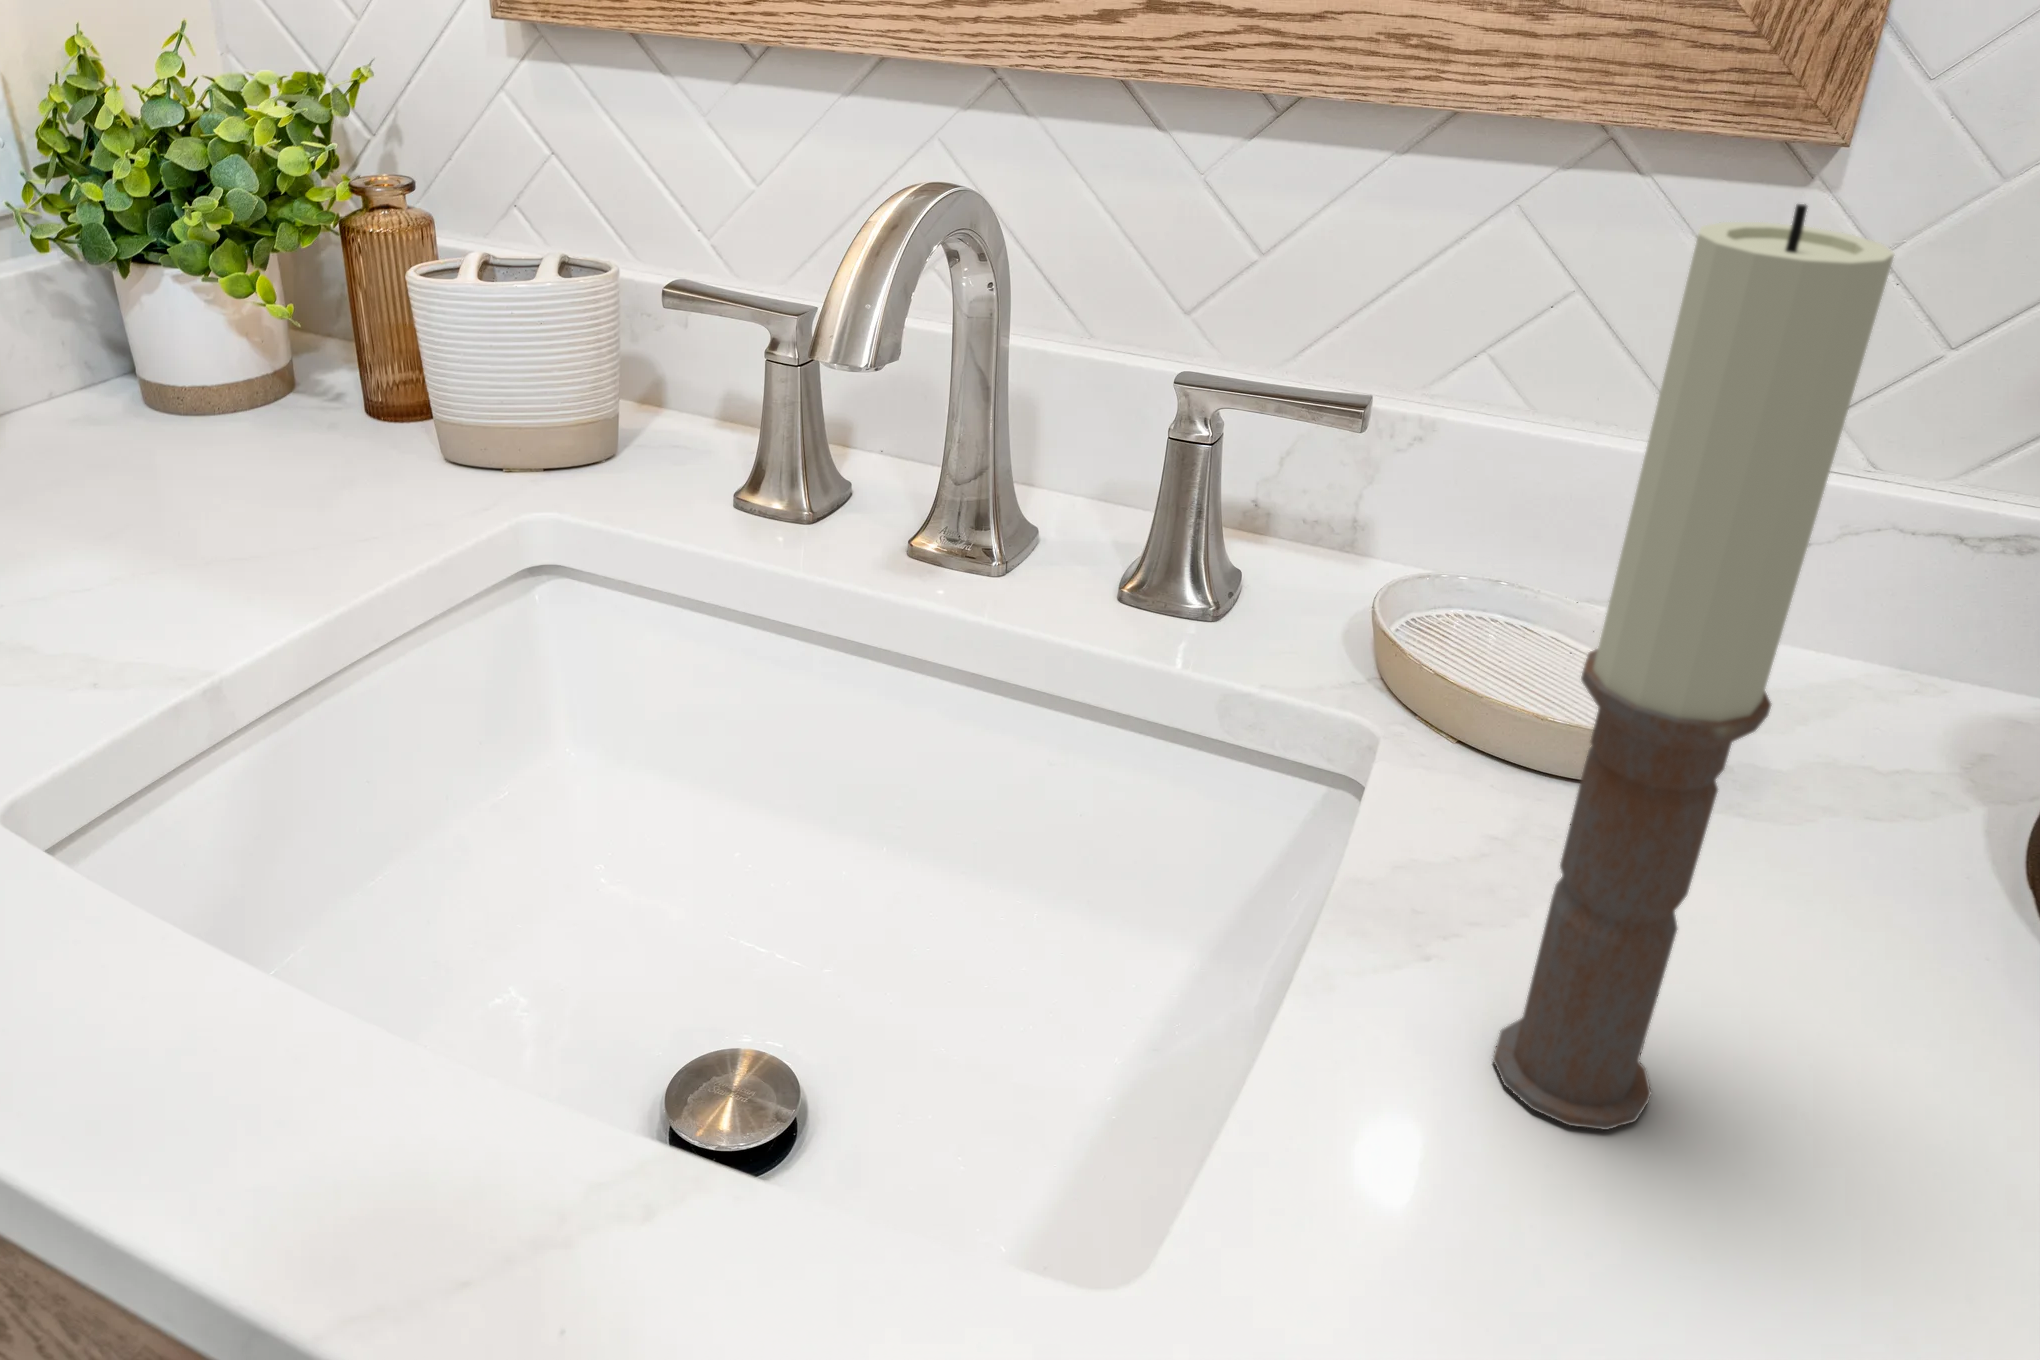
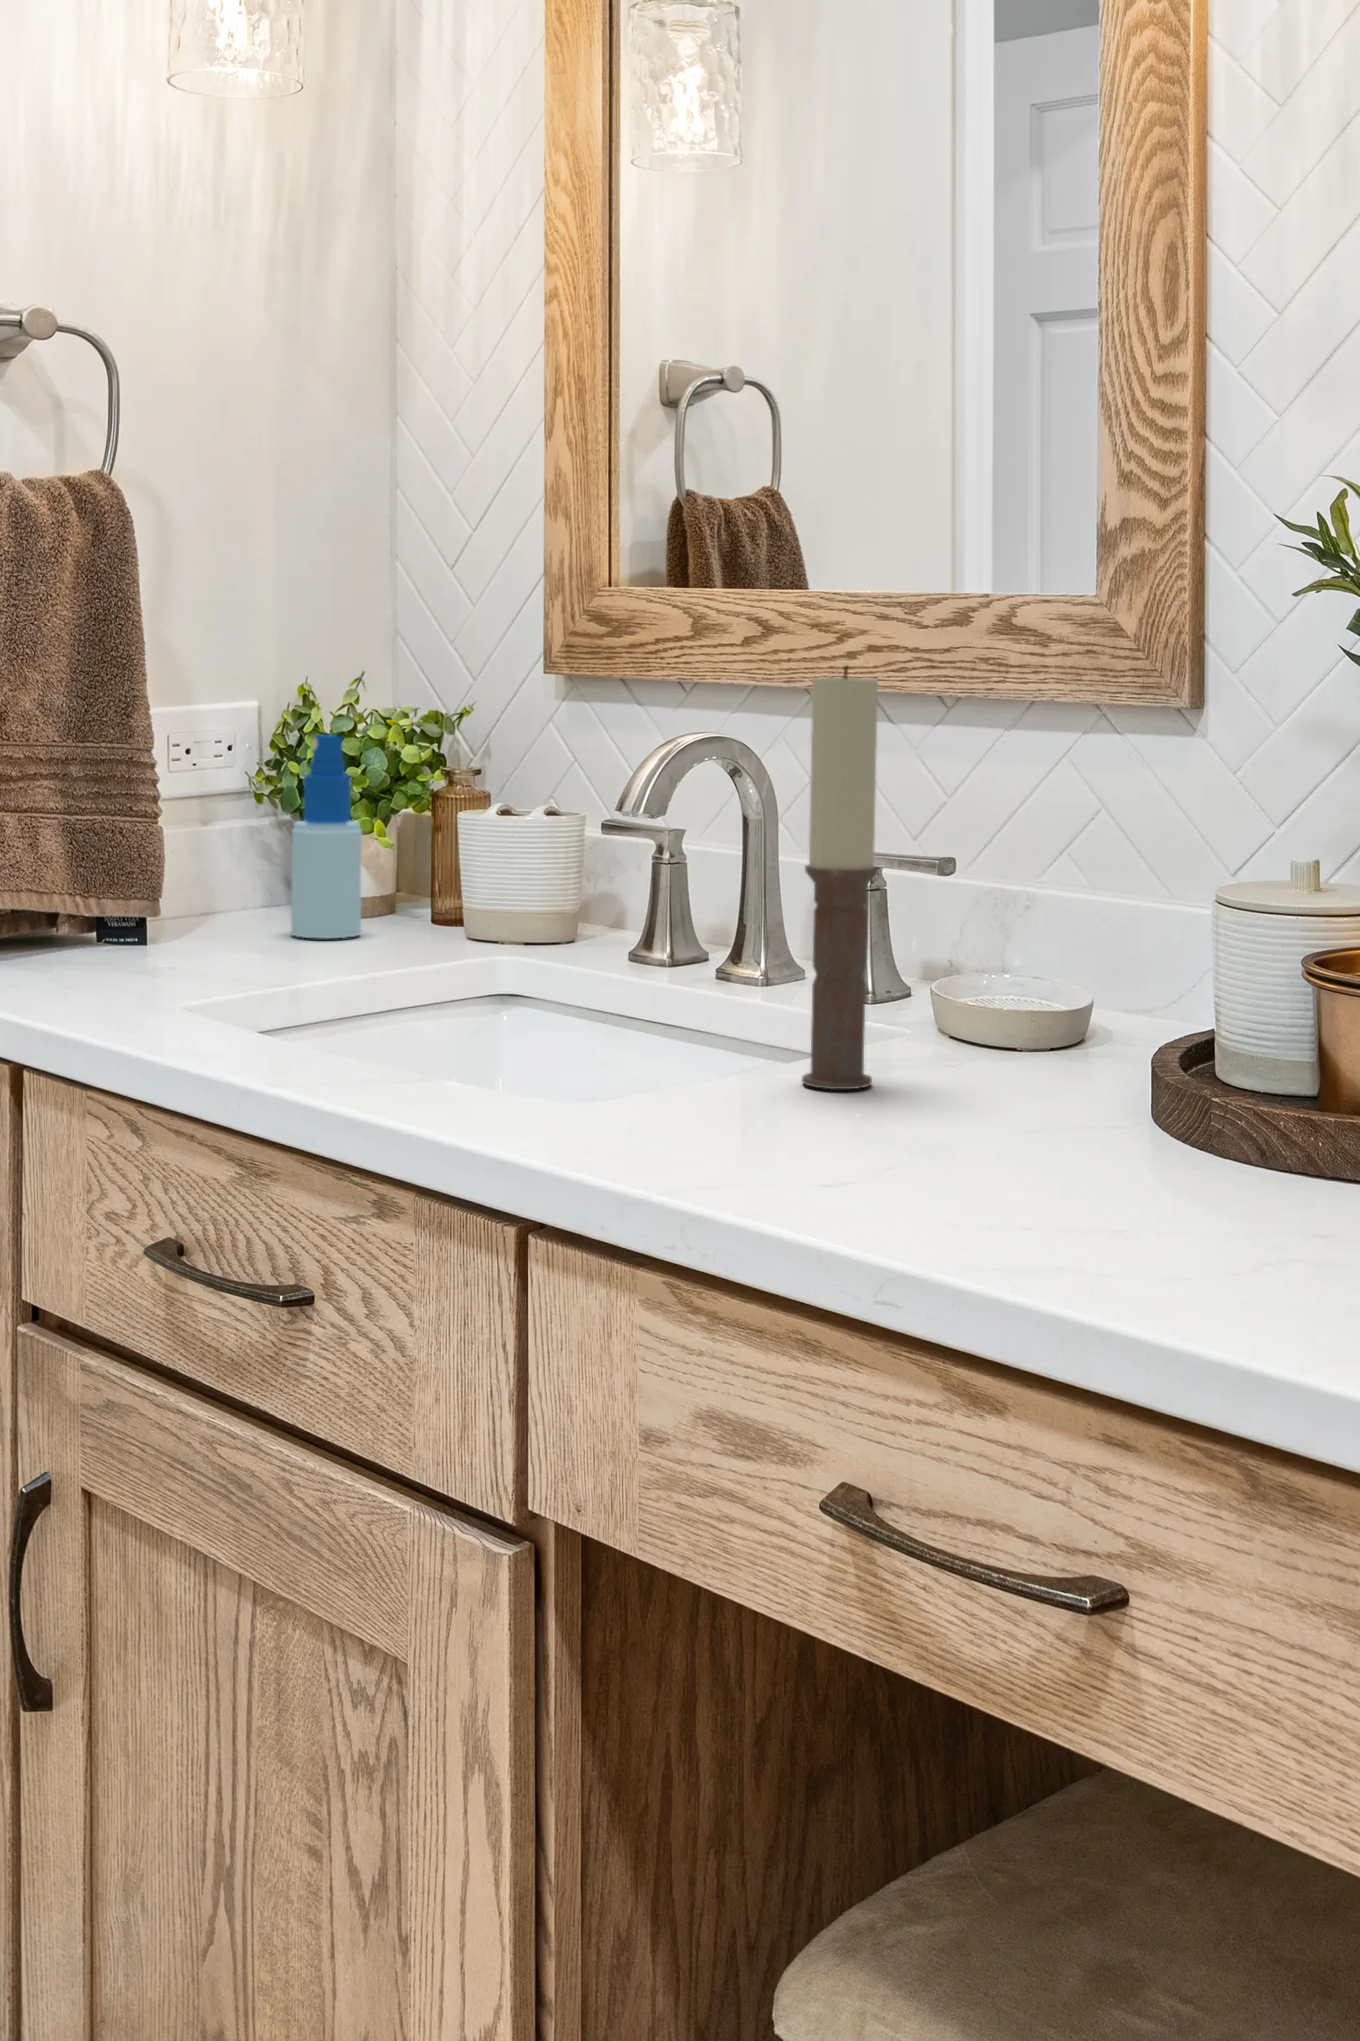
spray bottle: none [116,145,264,484] -> present [291,735,362,938]

